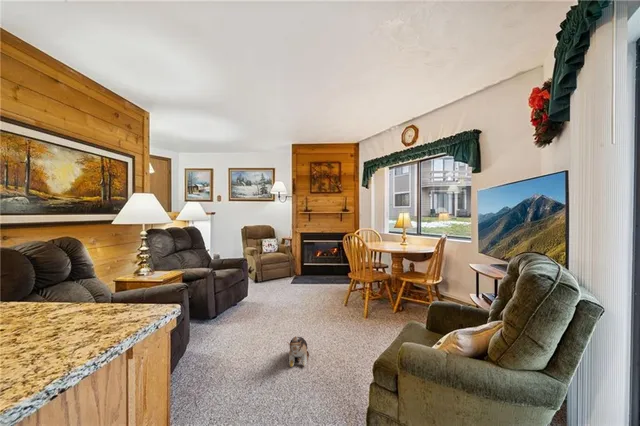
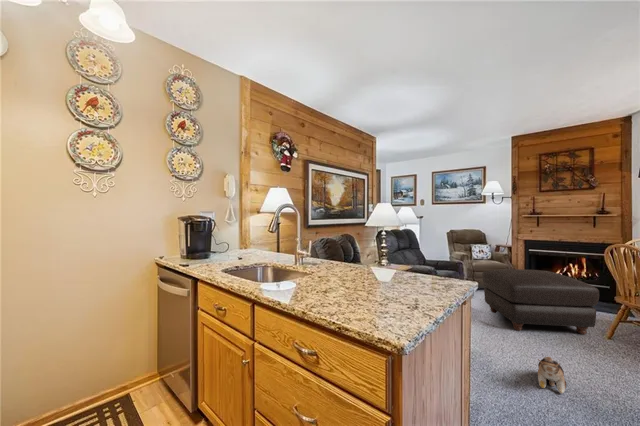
ottoman: none [263,258,338,315] -> present [482,269,599,335]

